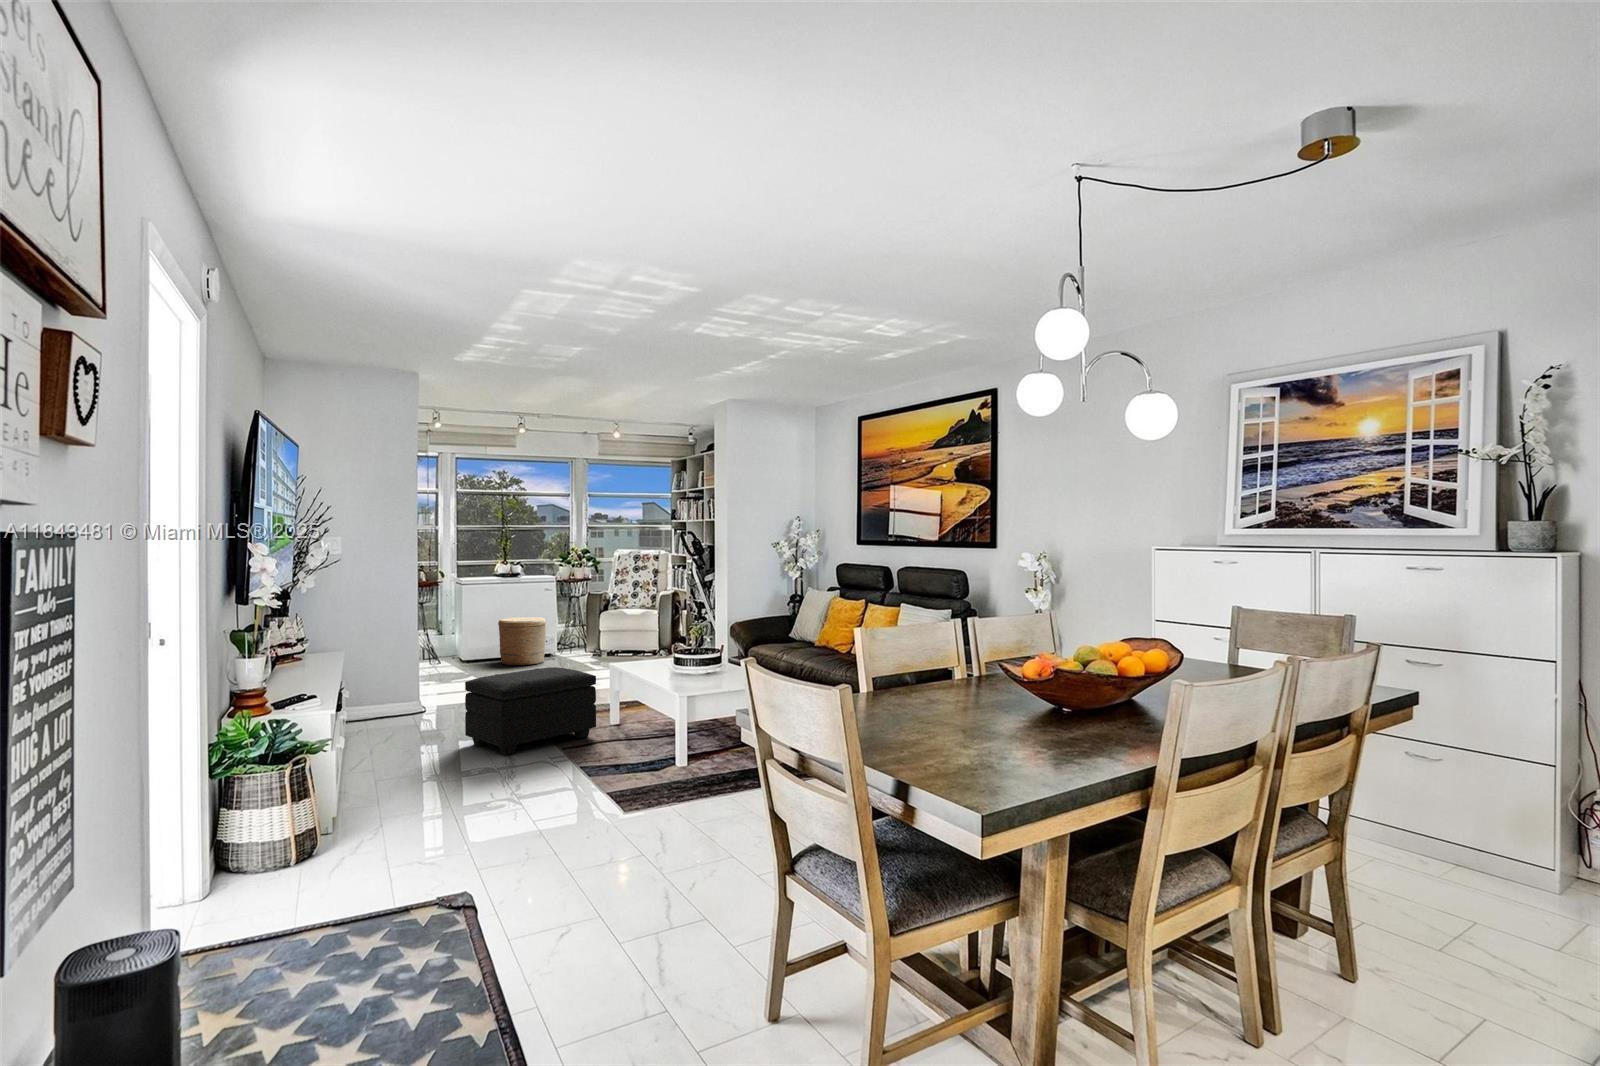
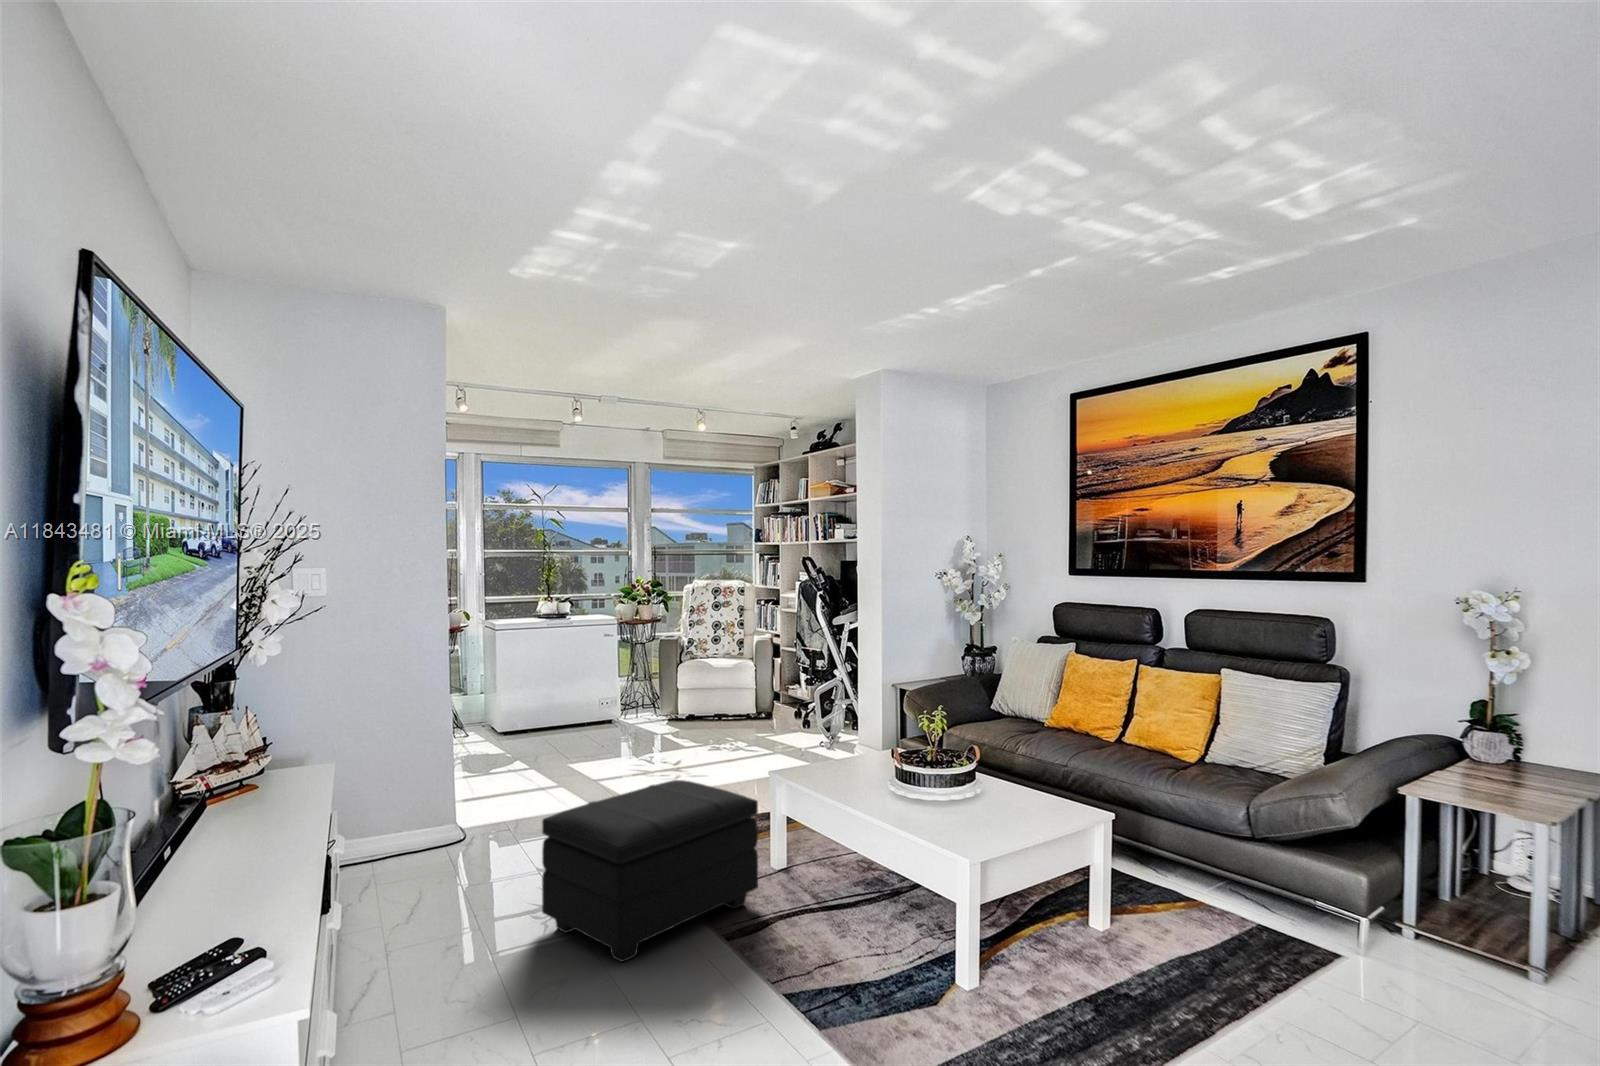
woven basket: present [498,617,546,665] -> none [546,672,610,740]

